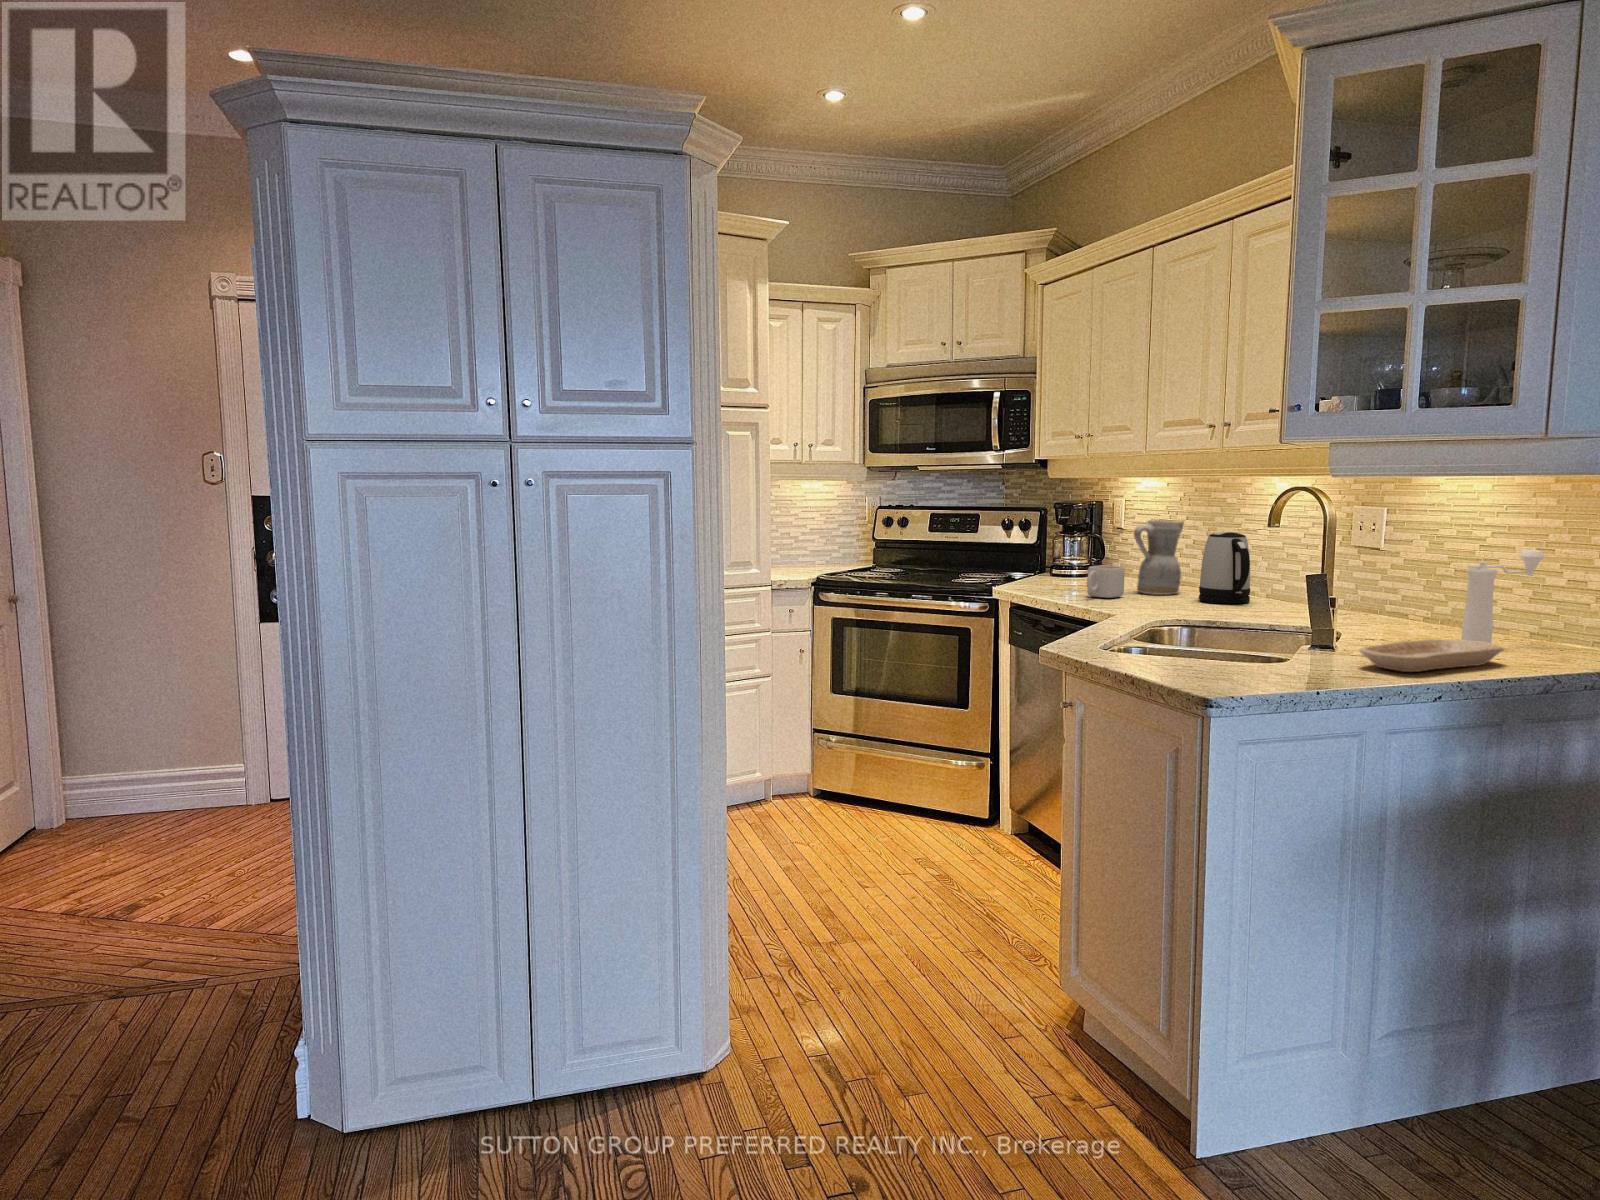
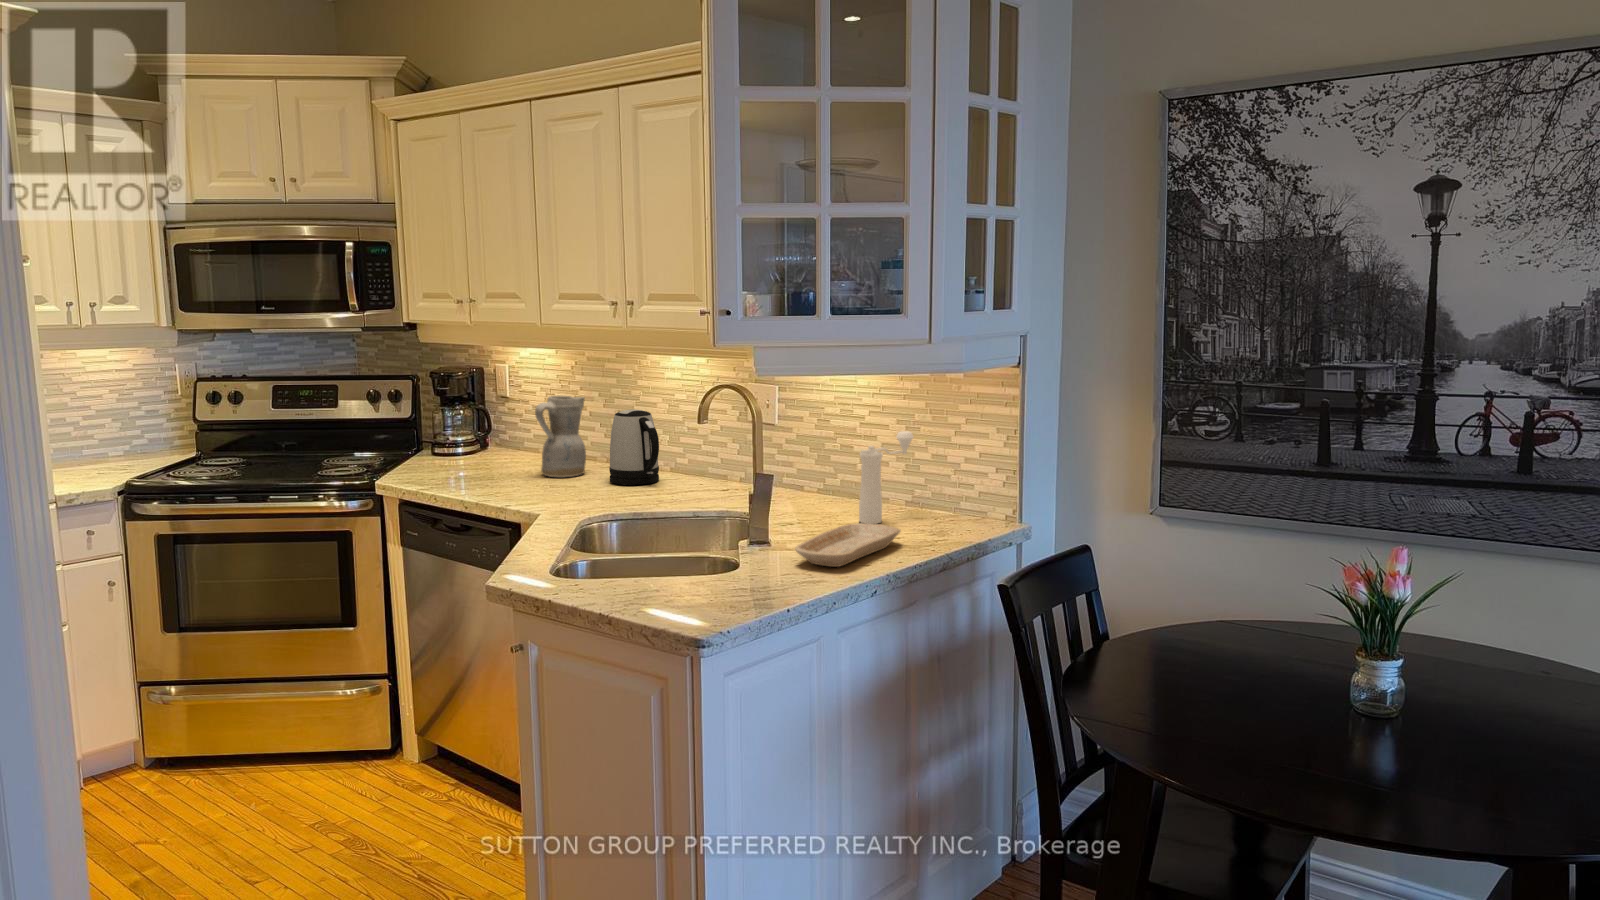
mug: present [1087,565,1124,598] -> none [491,451,531,488]

